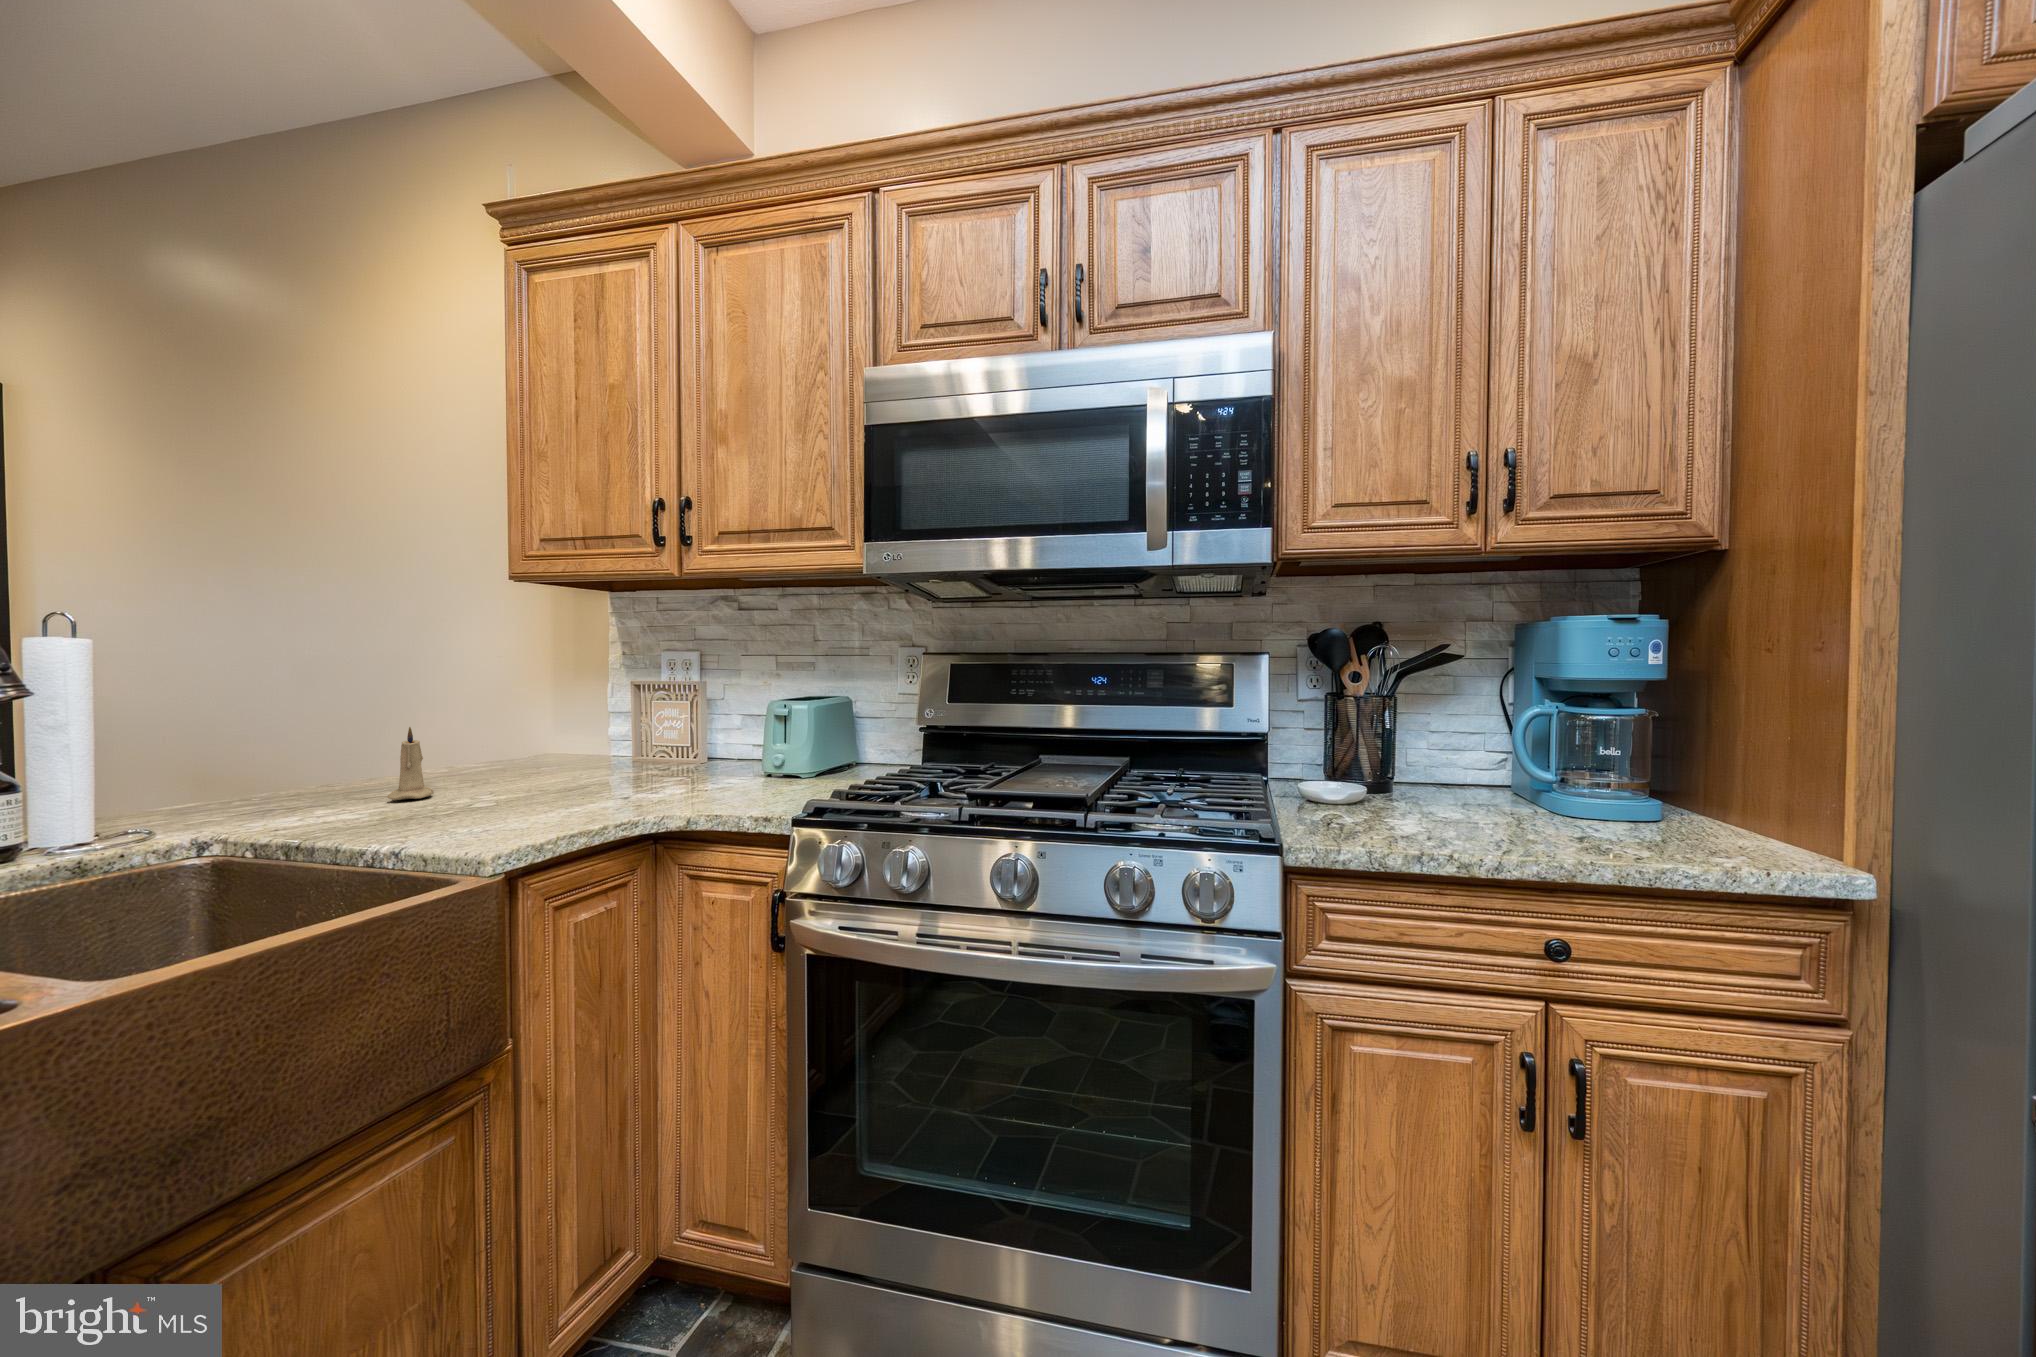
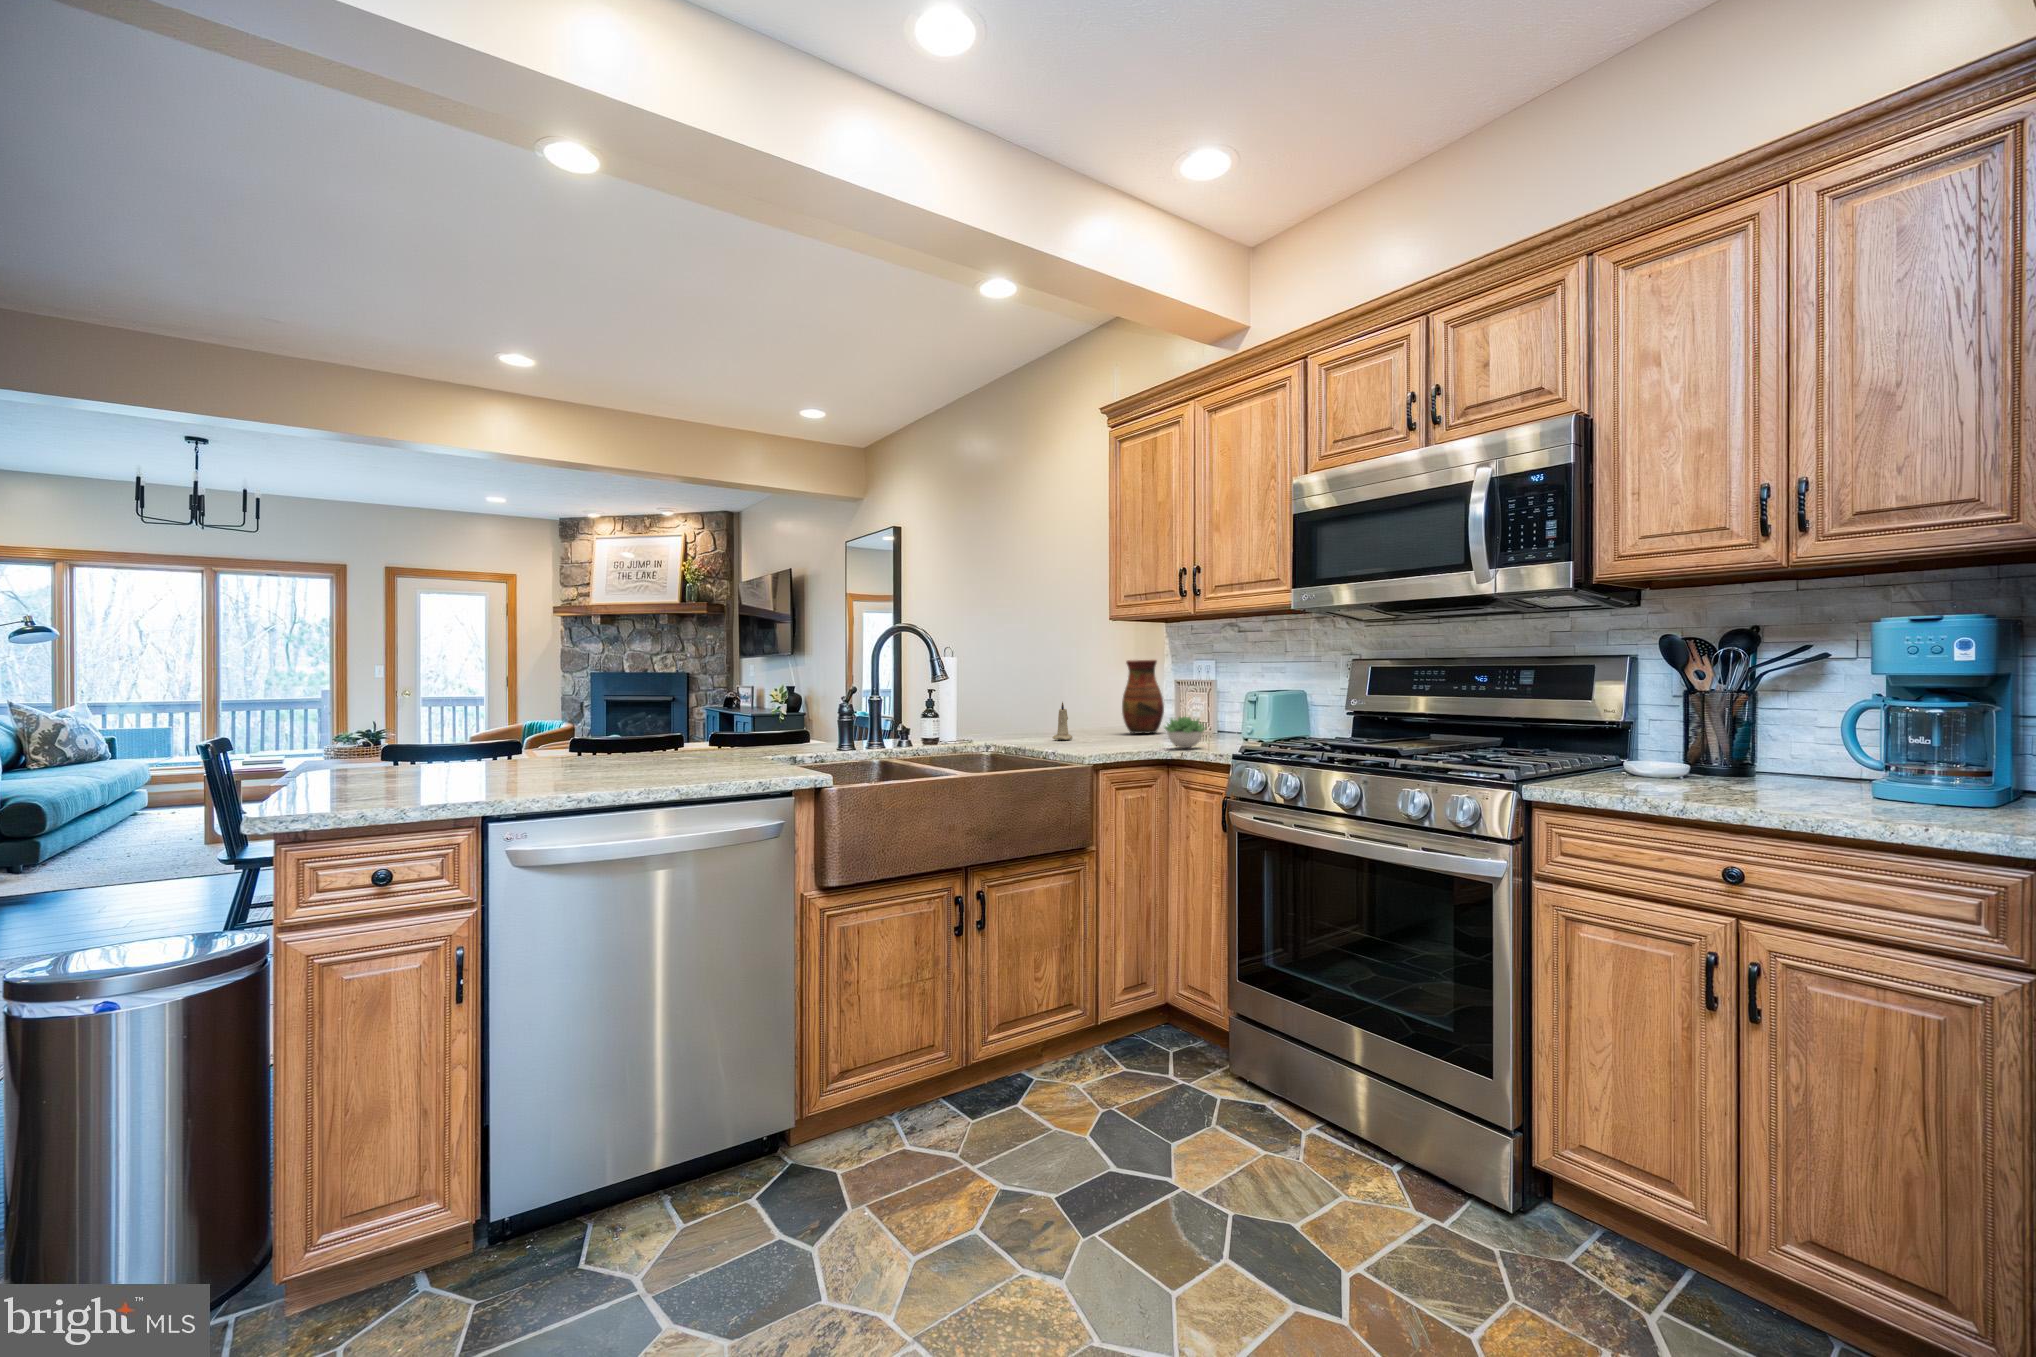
vase: none [532,649,608,772] -> present [1122,660,1164,734]
succulent plant: none [640,750,726,806] -> present [1164,717,1206,748]

